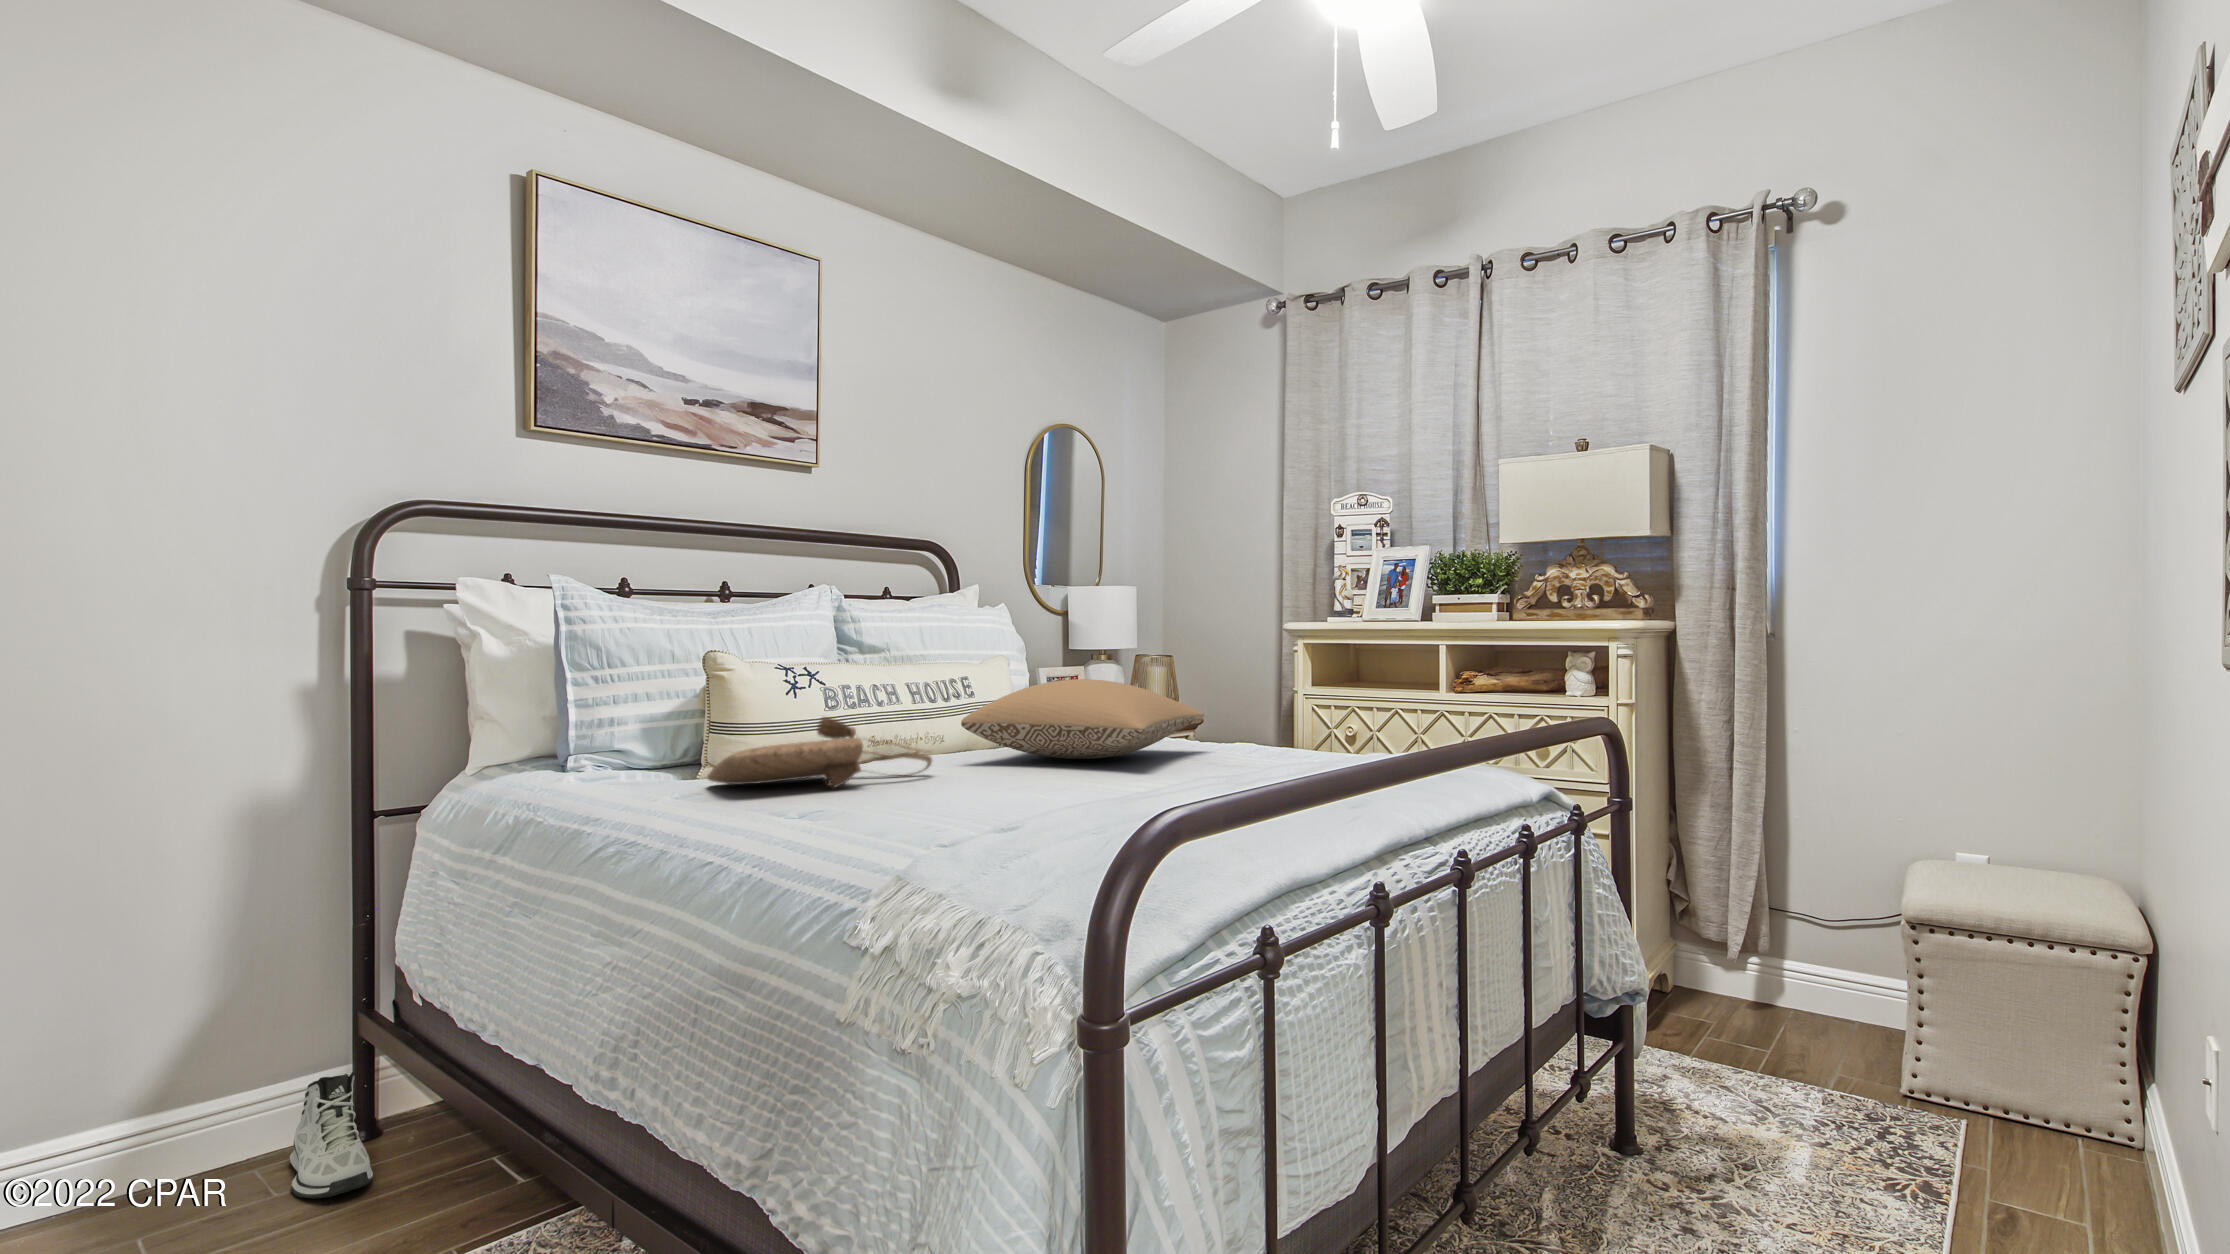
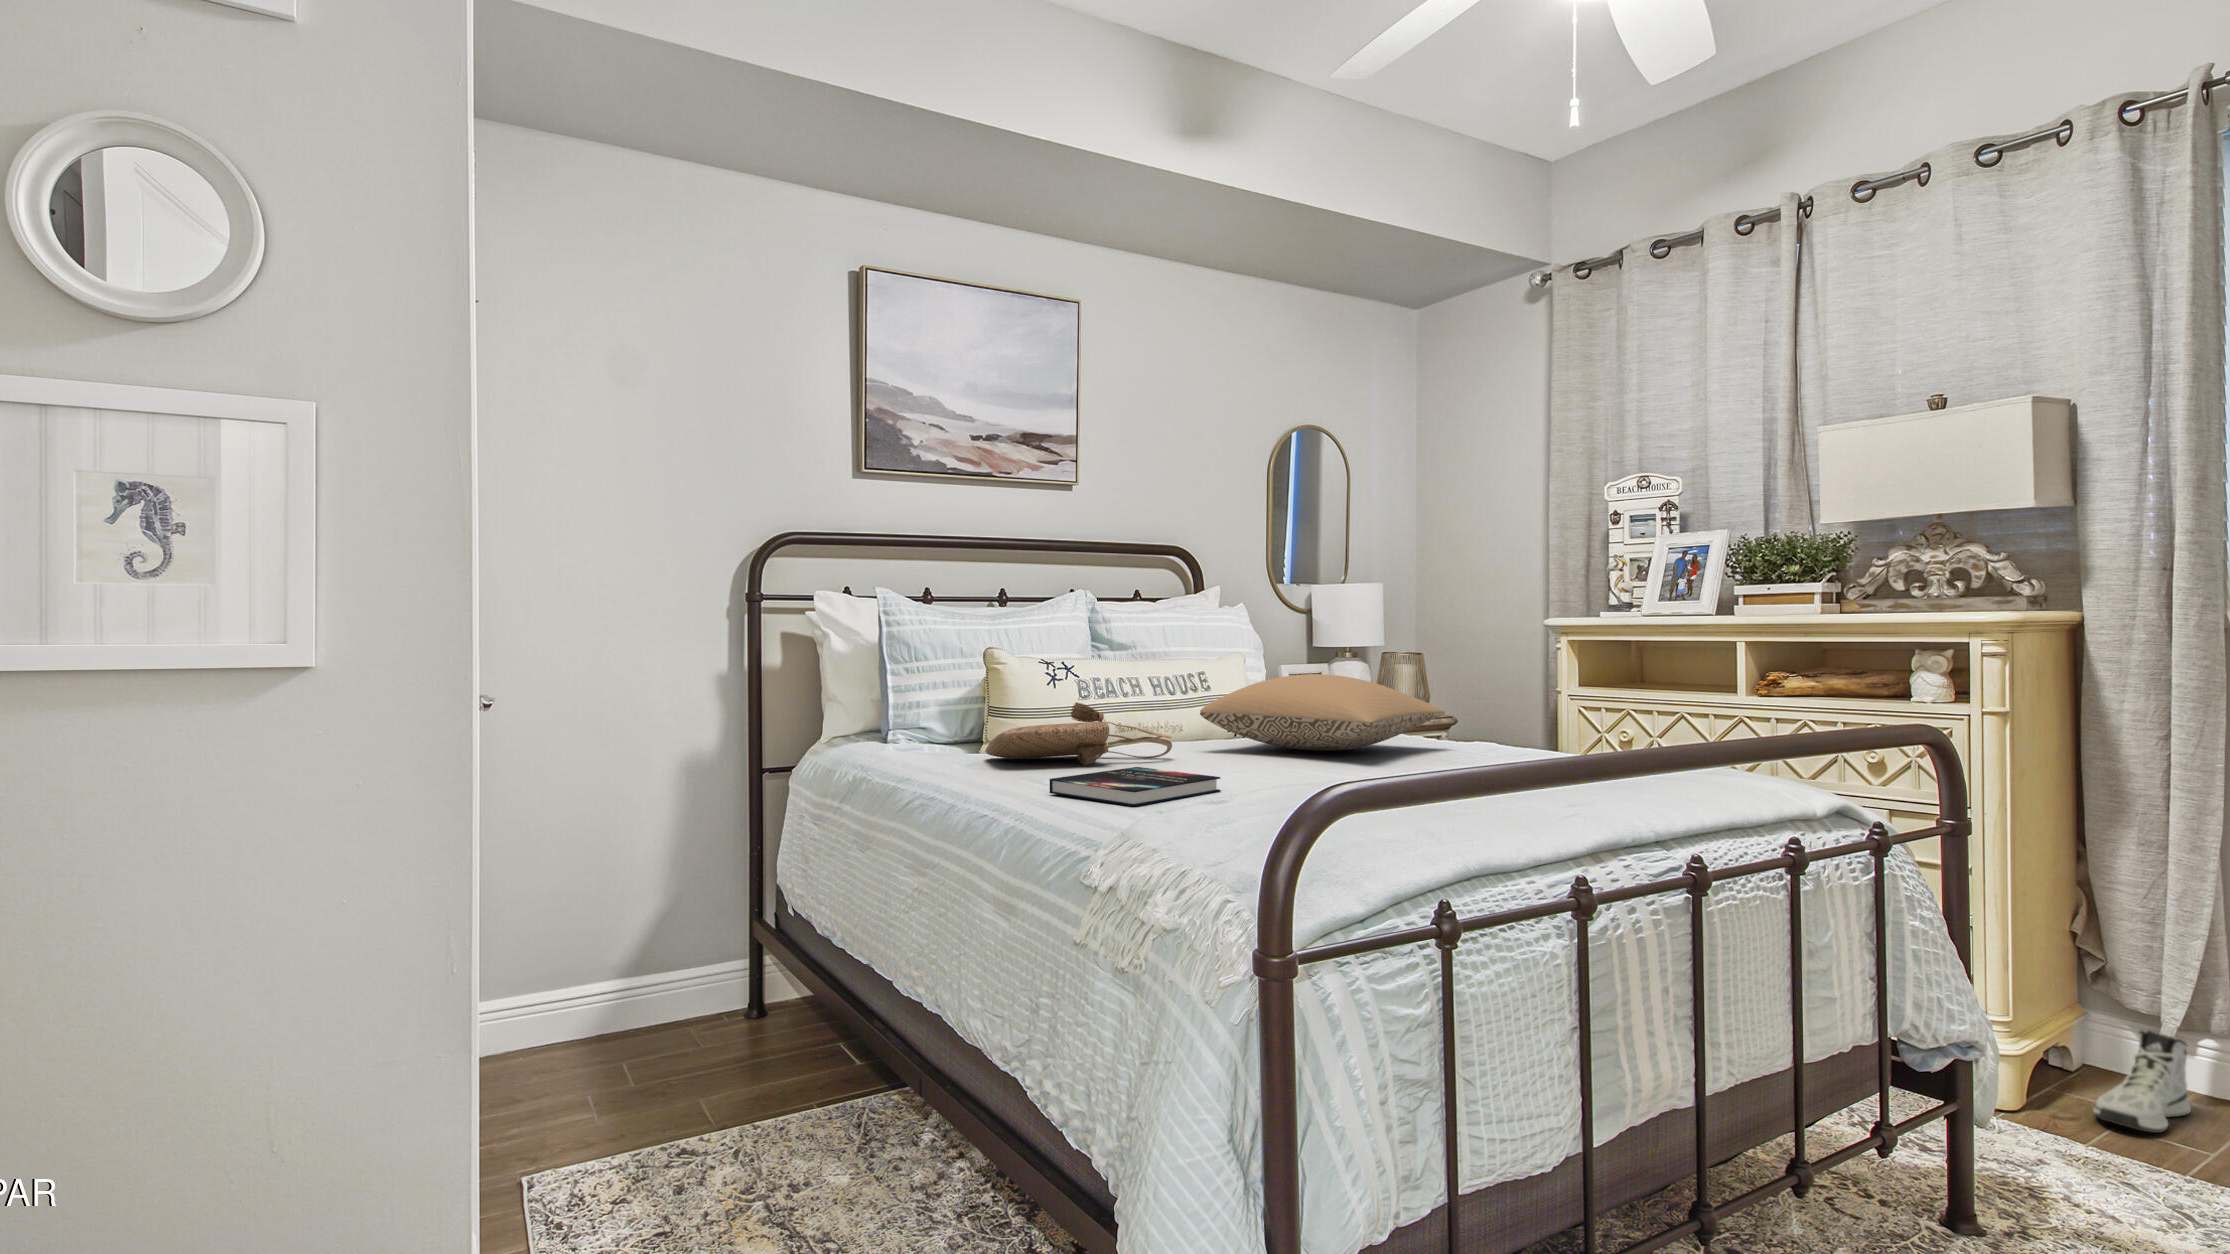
hardback book: none [798,789,999,839] -> present [1050,767,1220,806]
sneaker: present [290,1072,373,1199] -> present [2093,1031,2191,1133]

